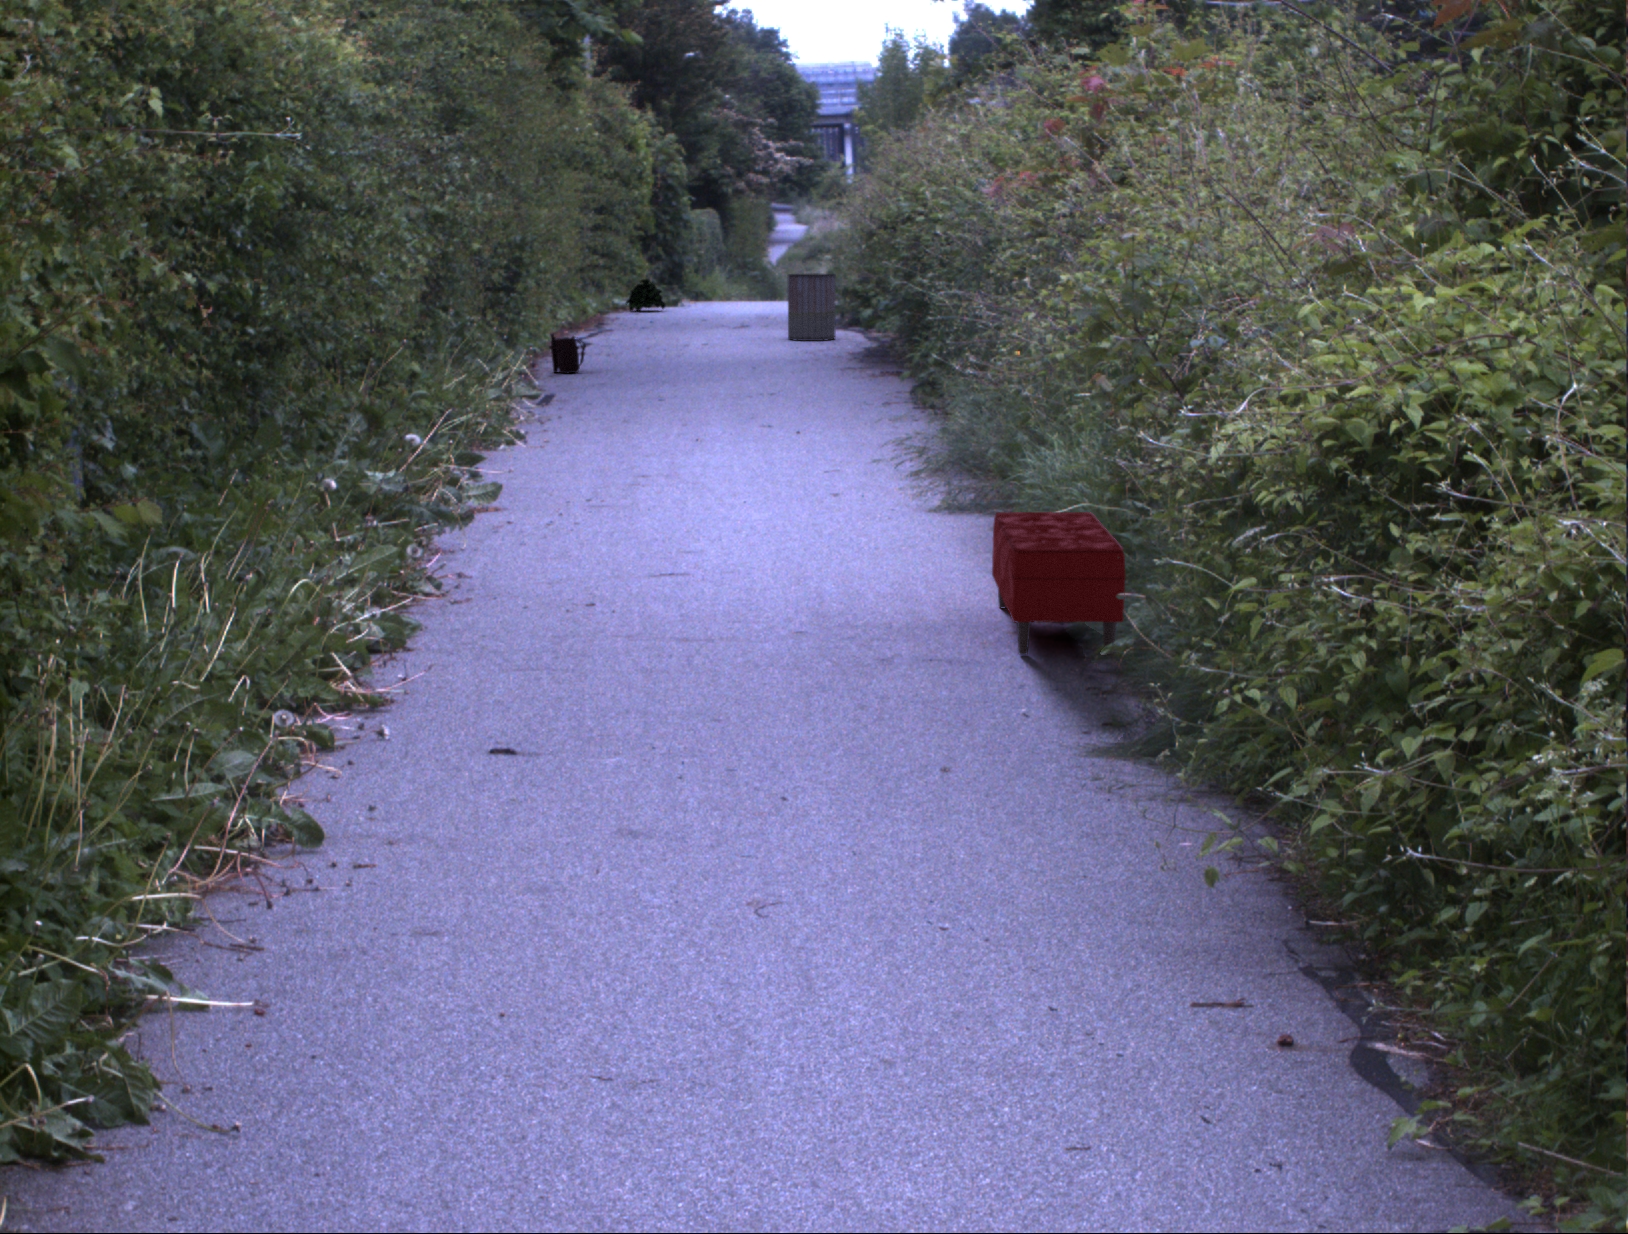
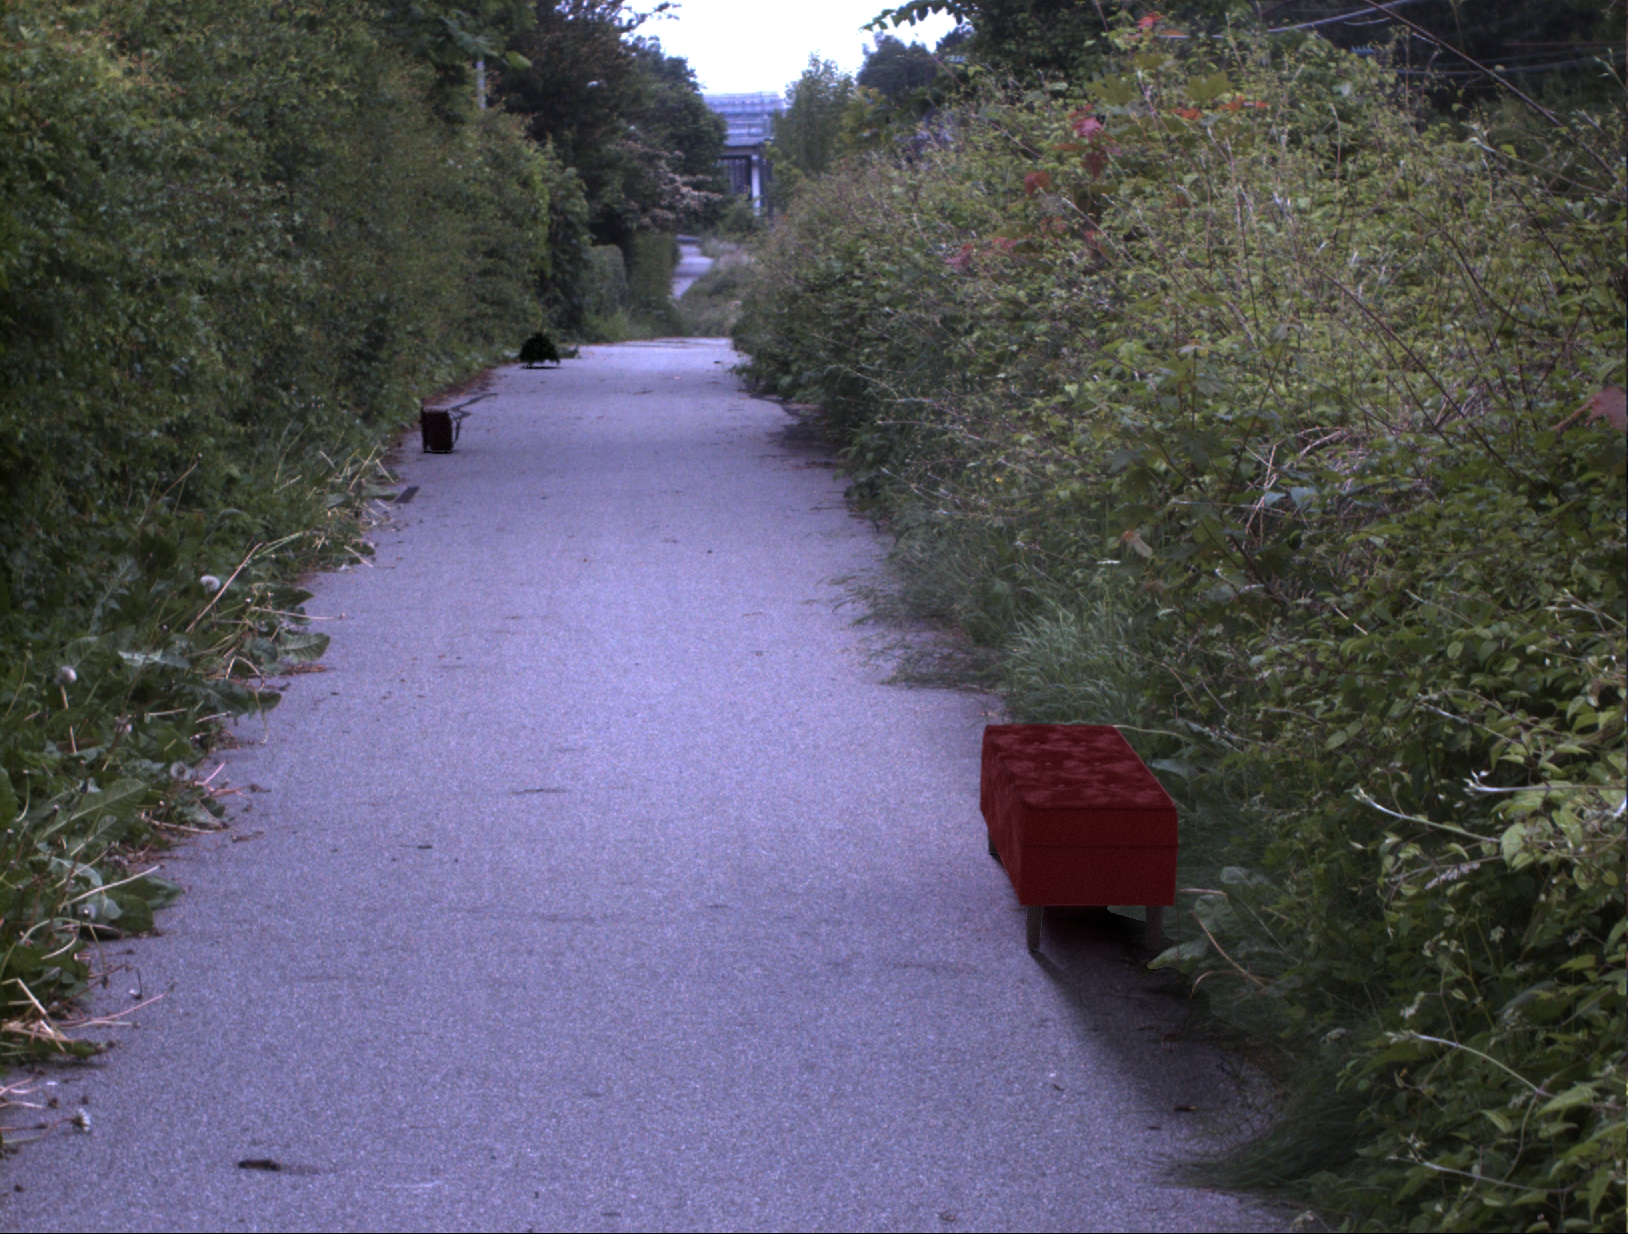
trash can: present [788,274,836,341] -> none [700,333,754,411]

